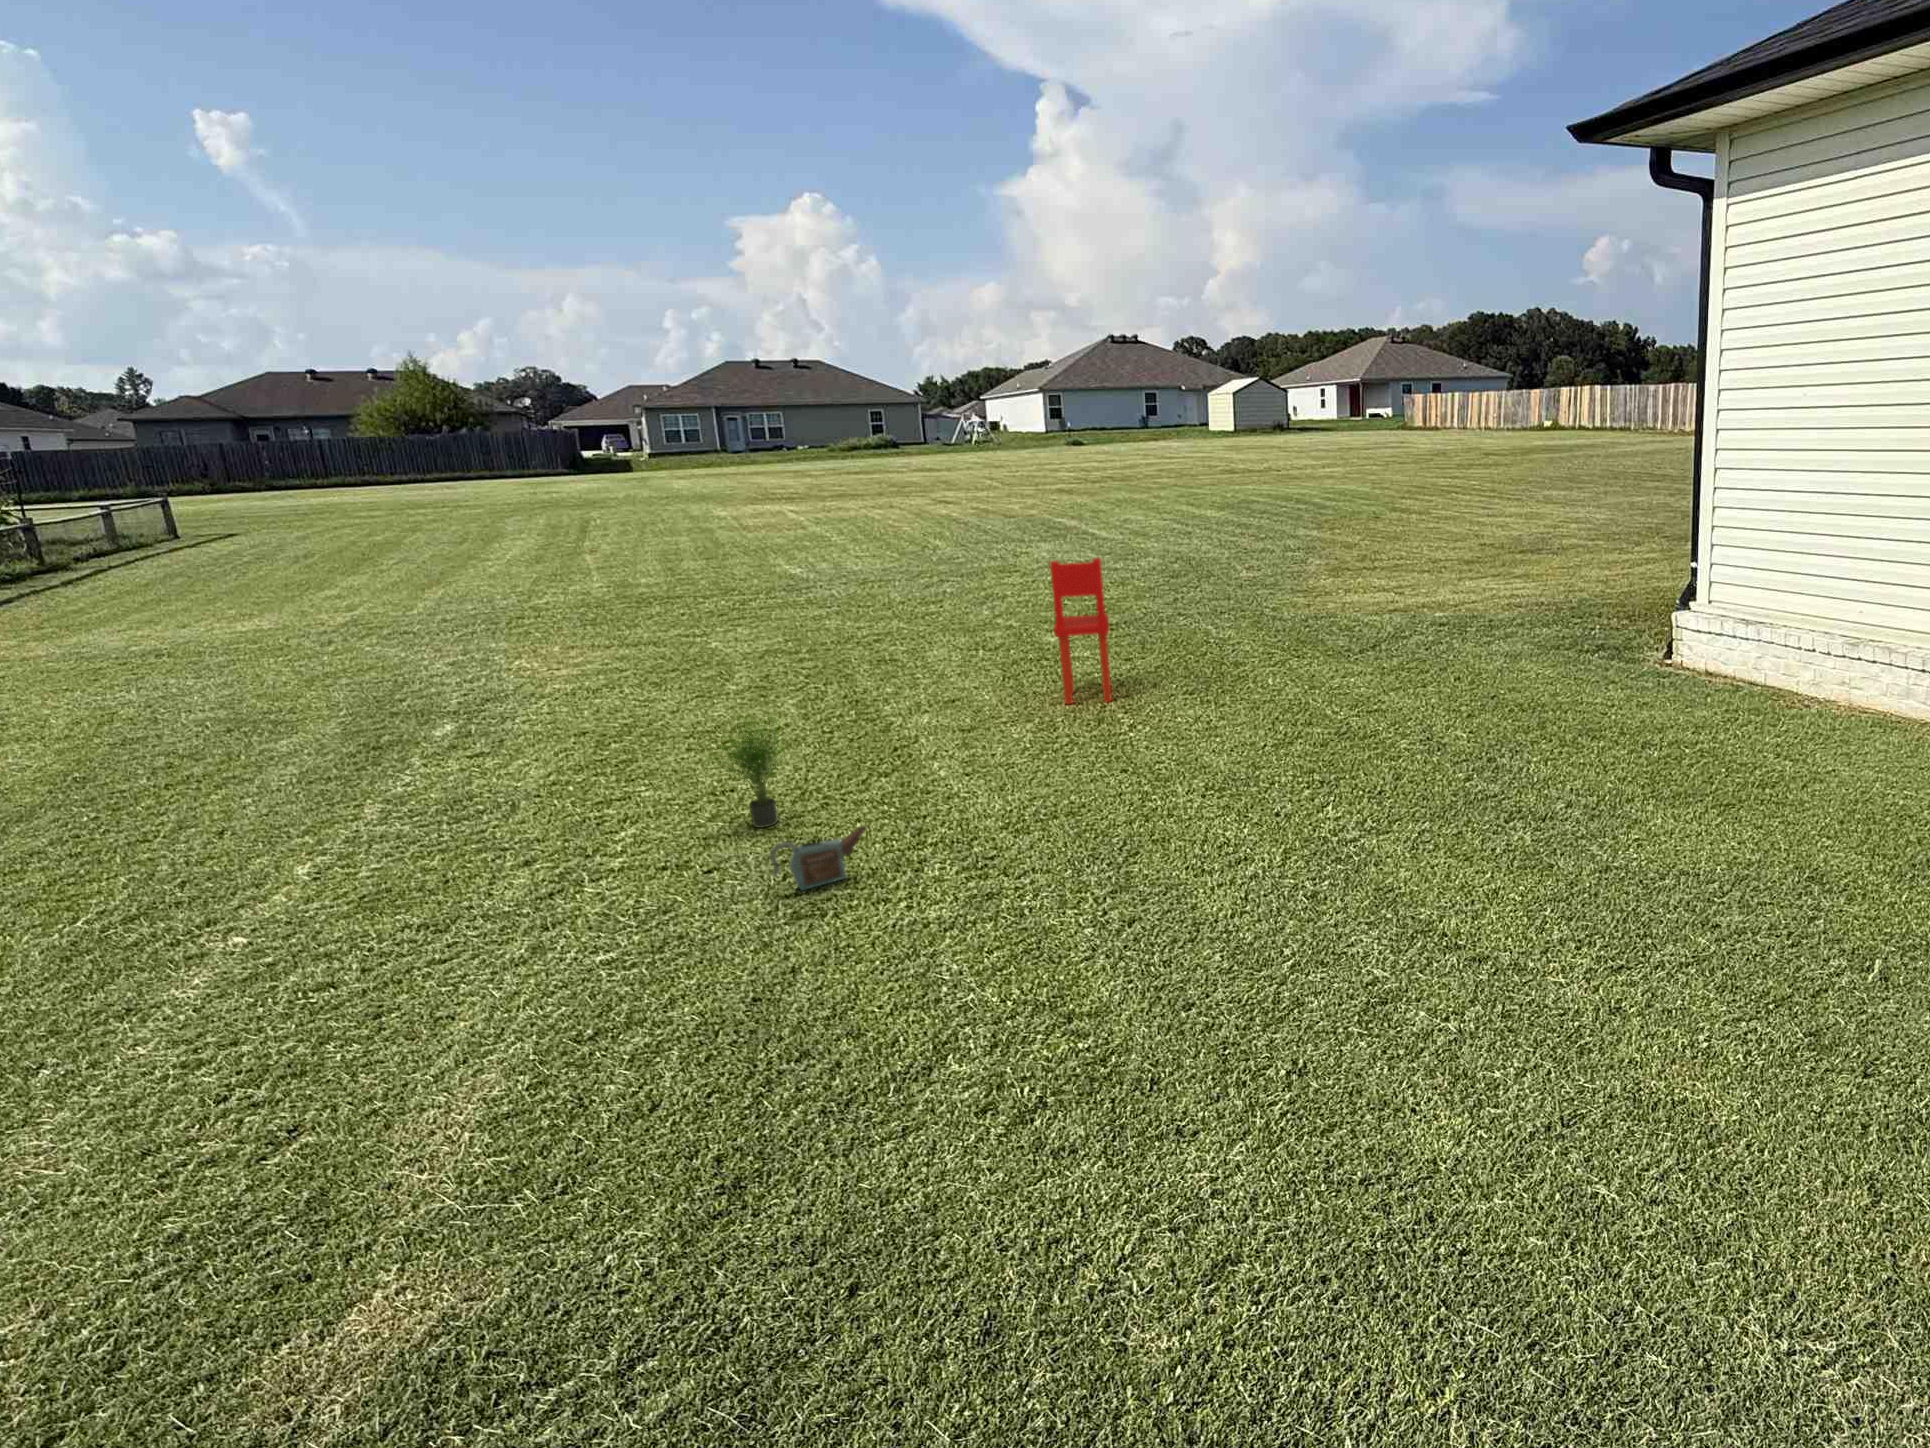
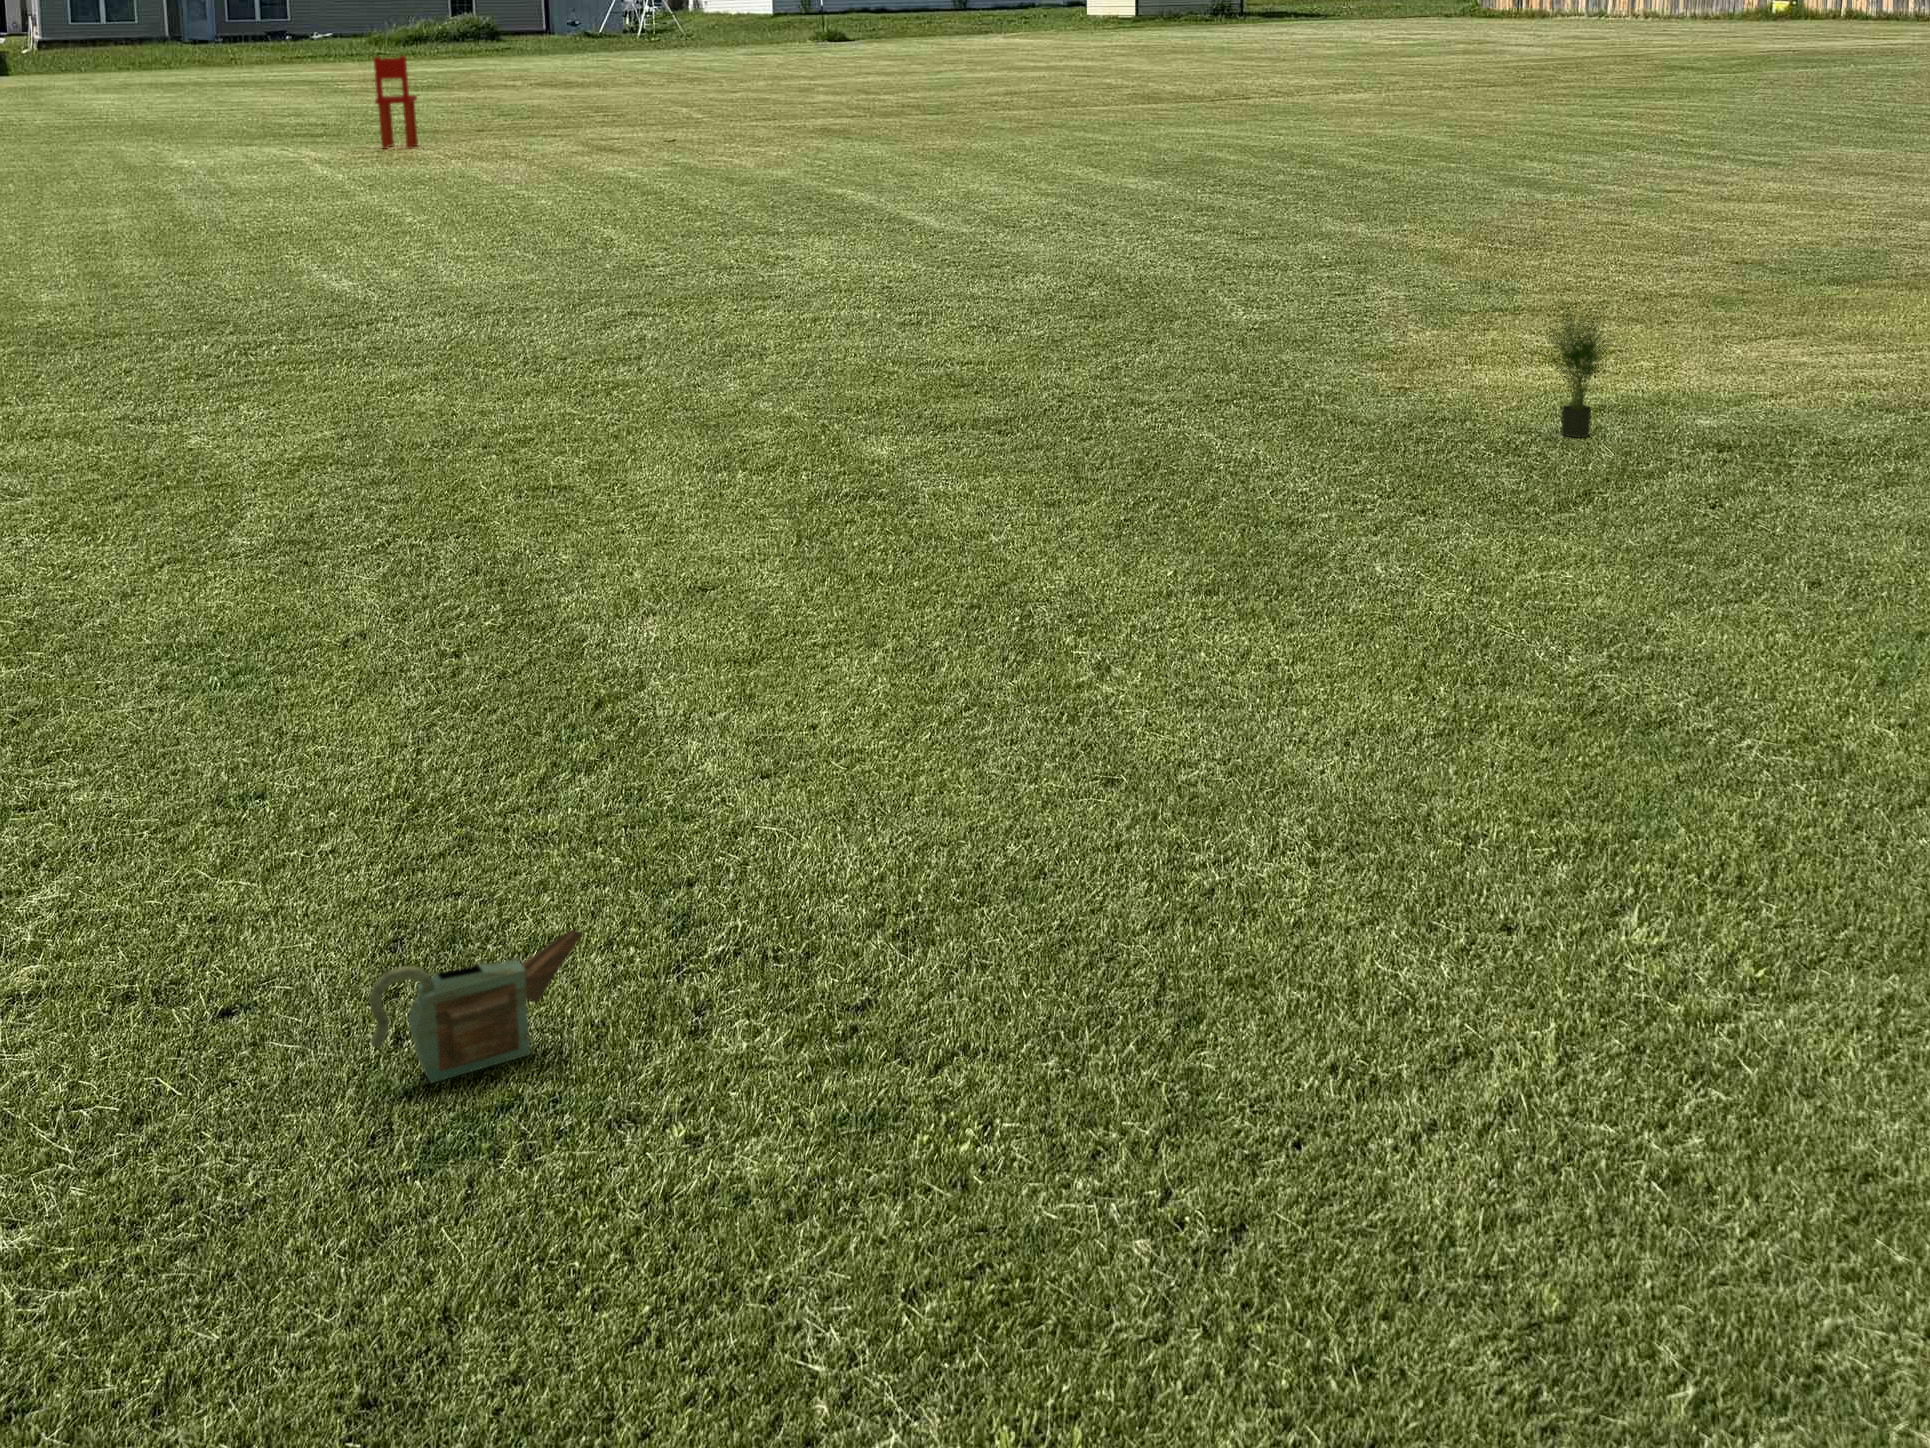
chair: present [1050,558,1111,704] -> present [374,56,418,149]
potted plant: present [713,720,780,828] -> present [1540,306,1617,438]

